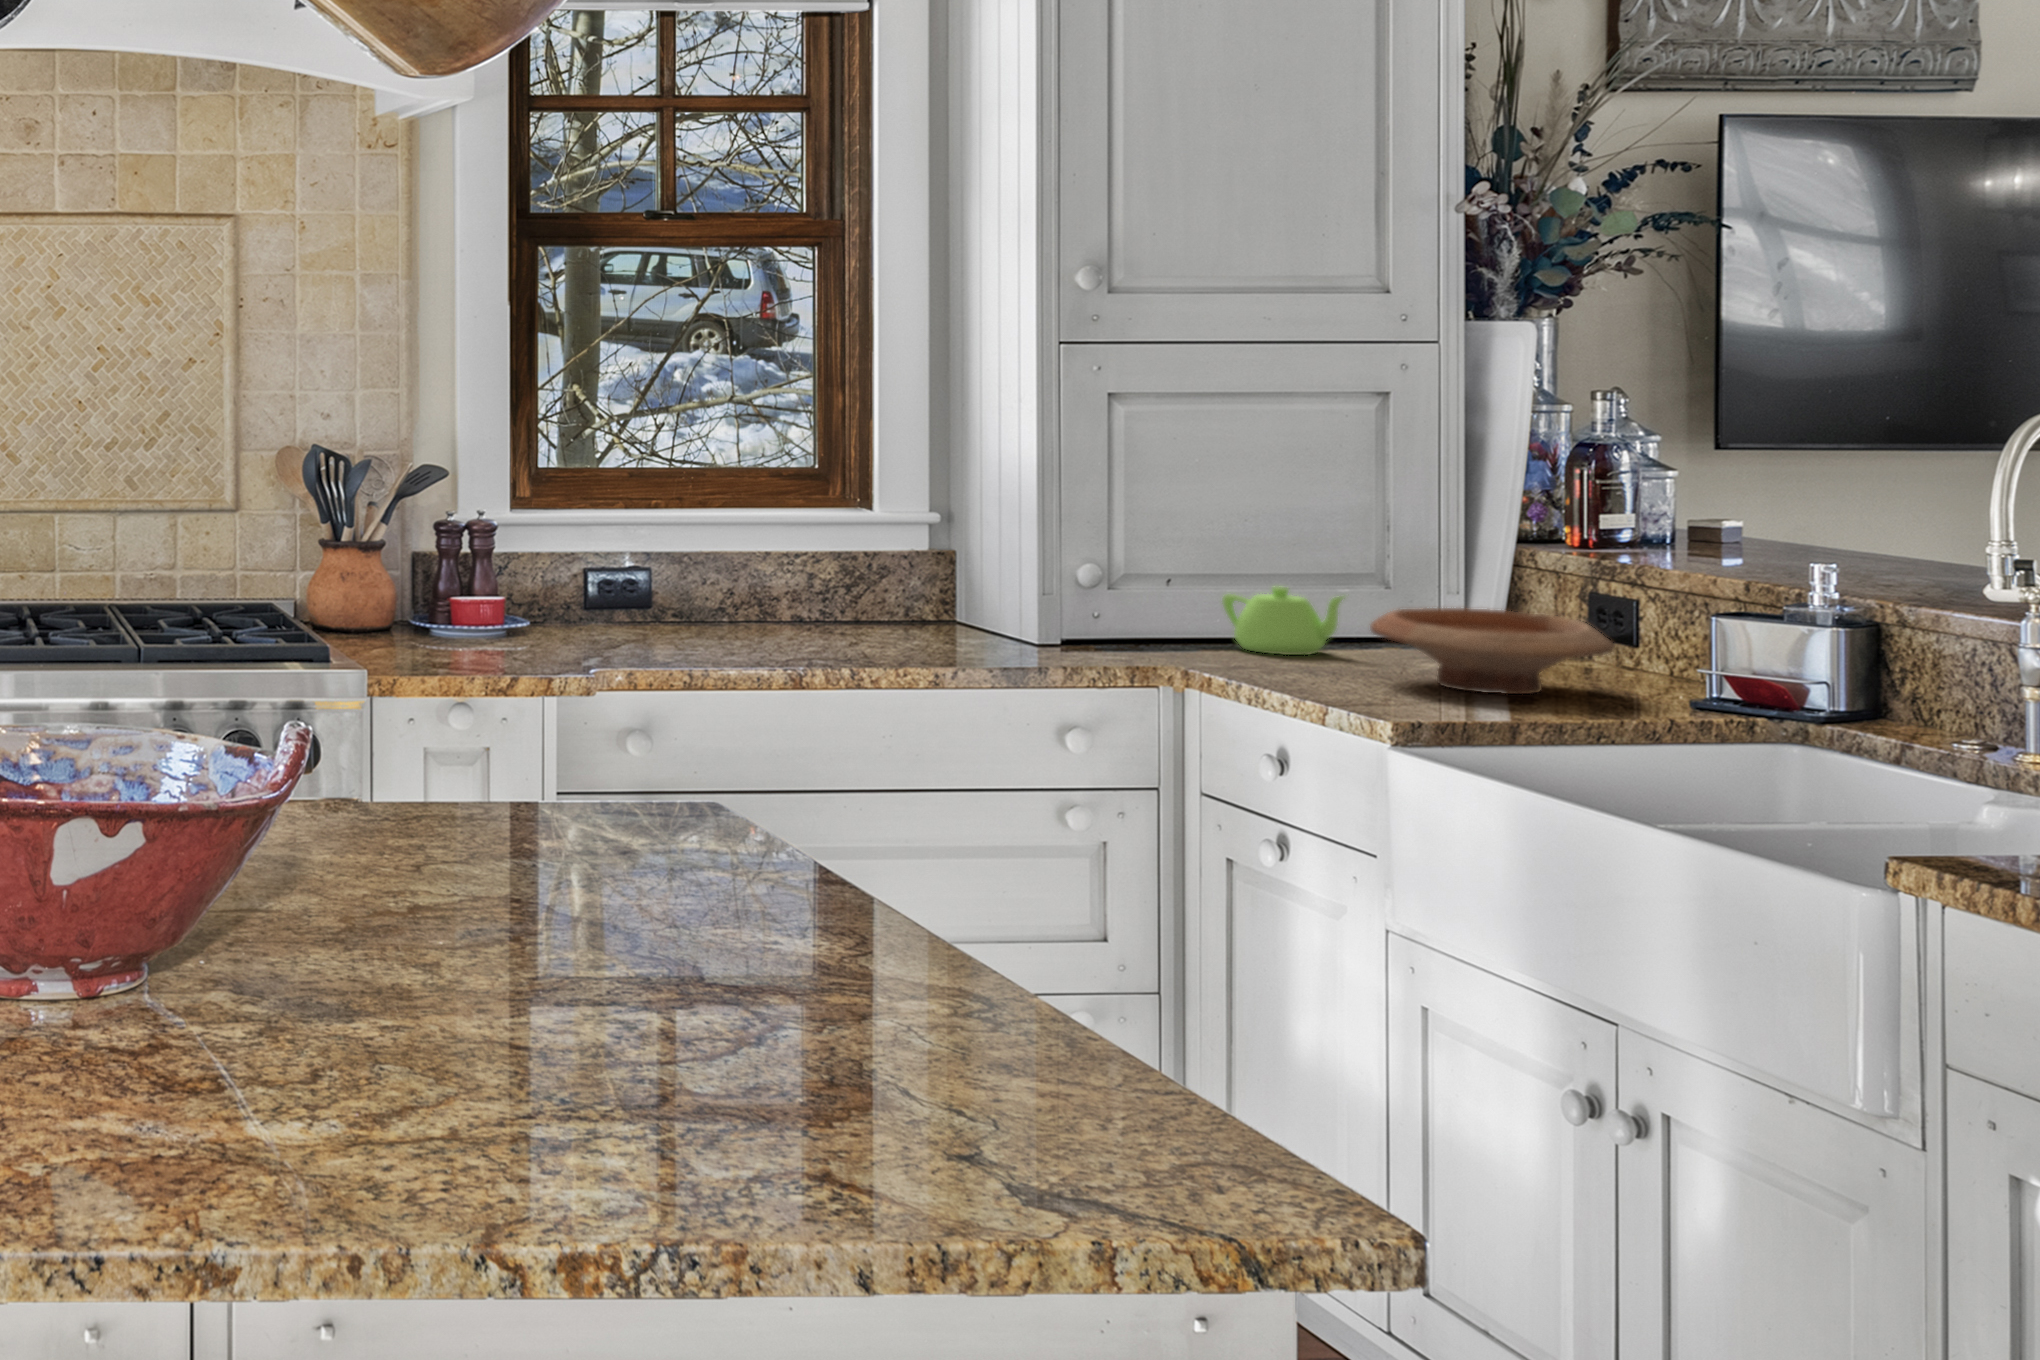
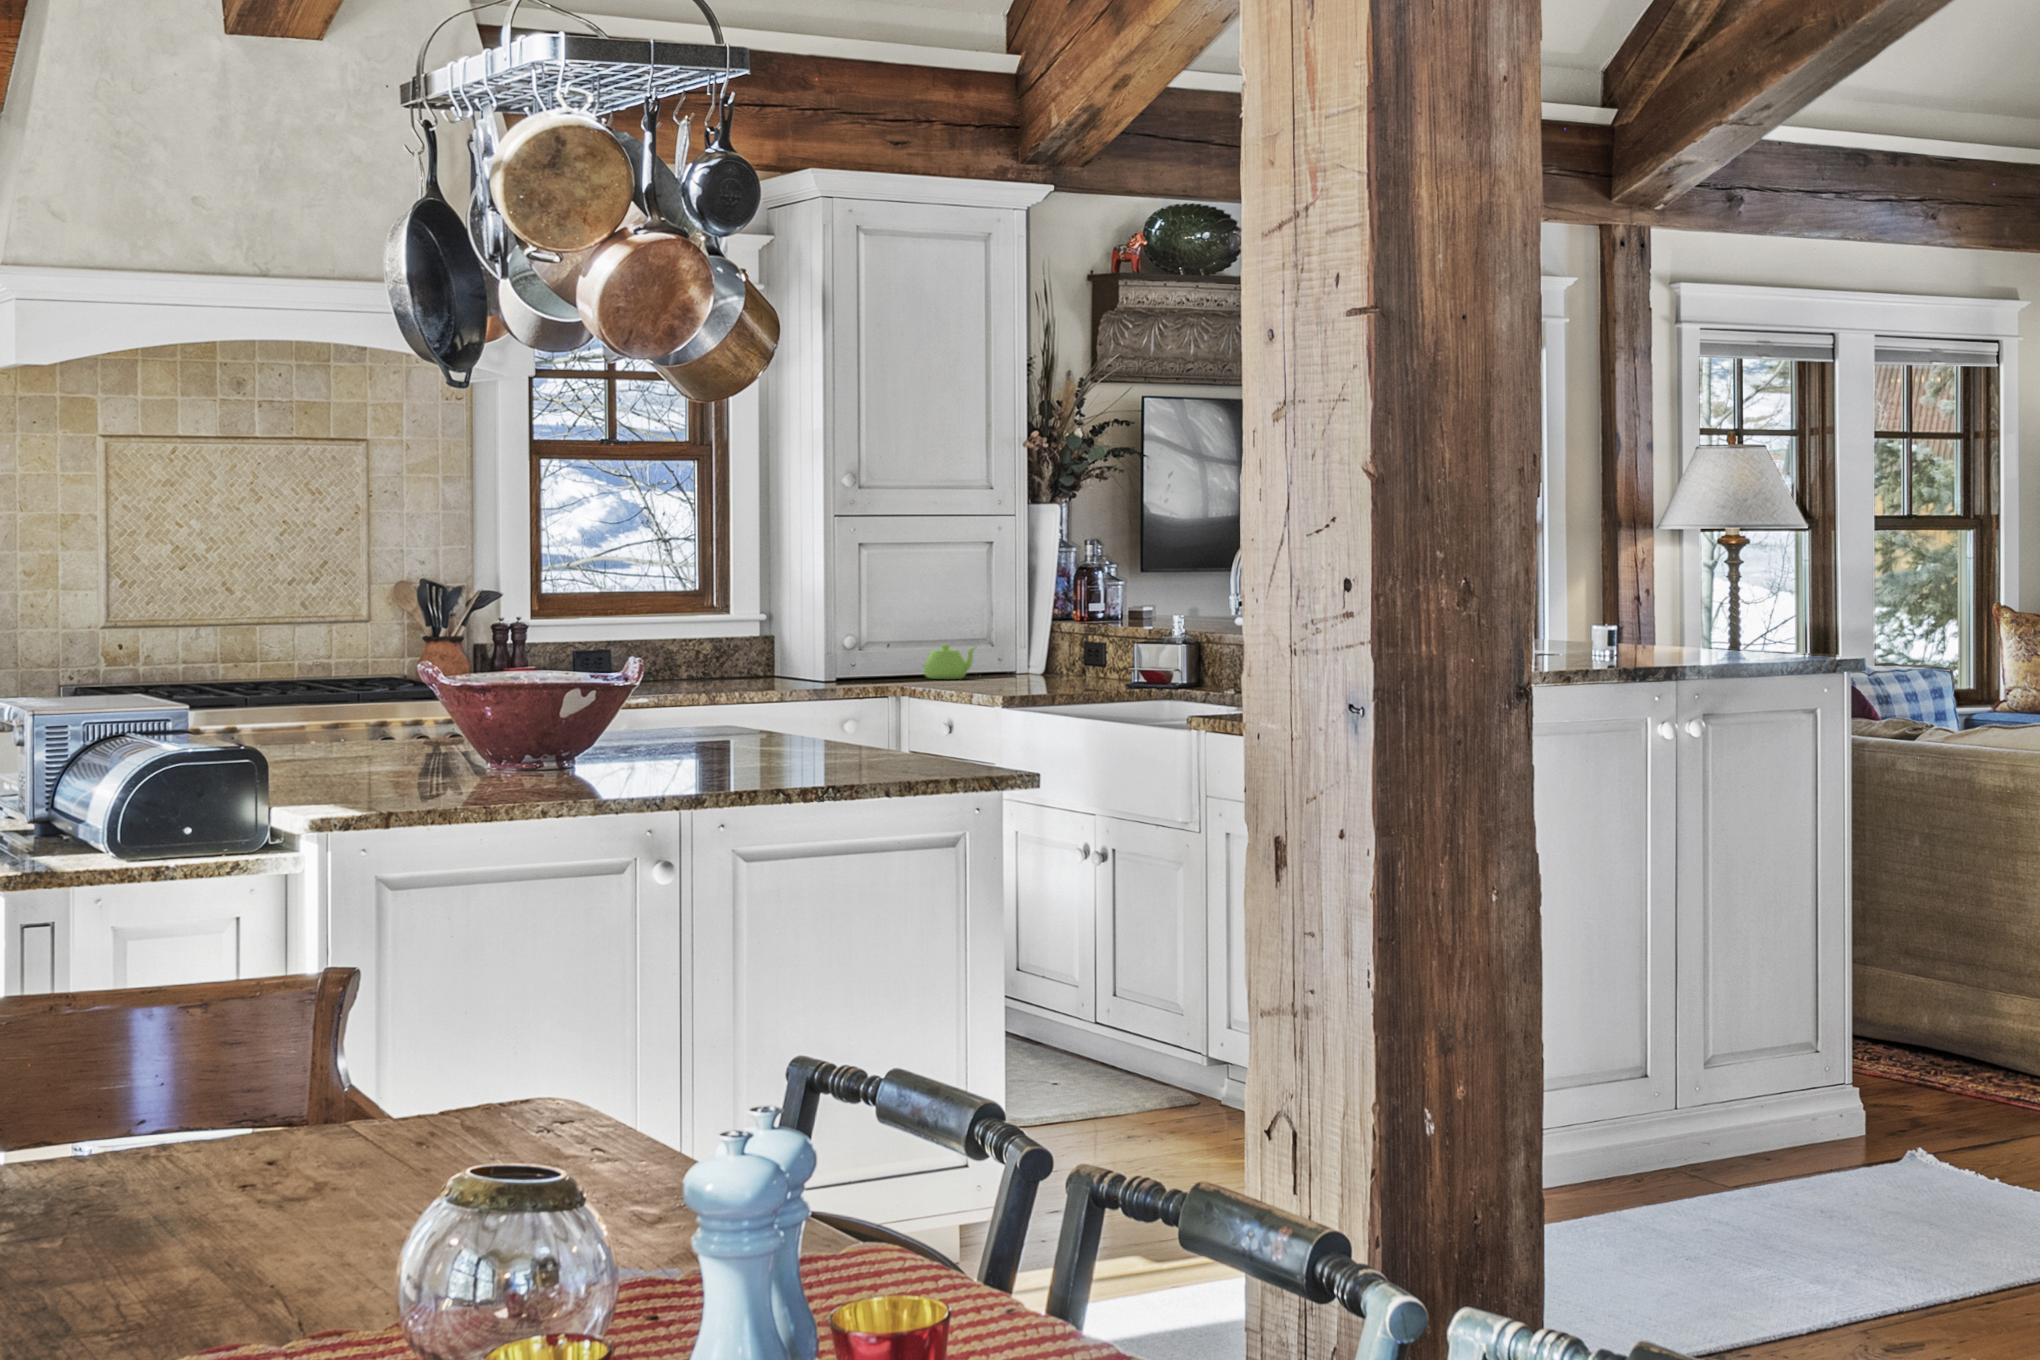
wooden bowl: present [1370,608,1614,694] -> none [990,647,1094,685]

